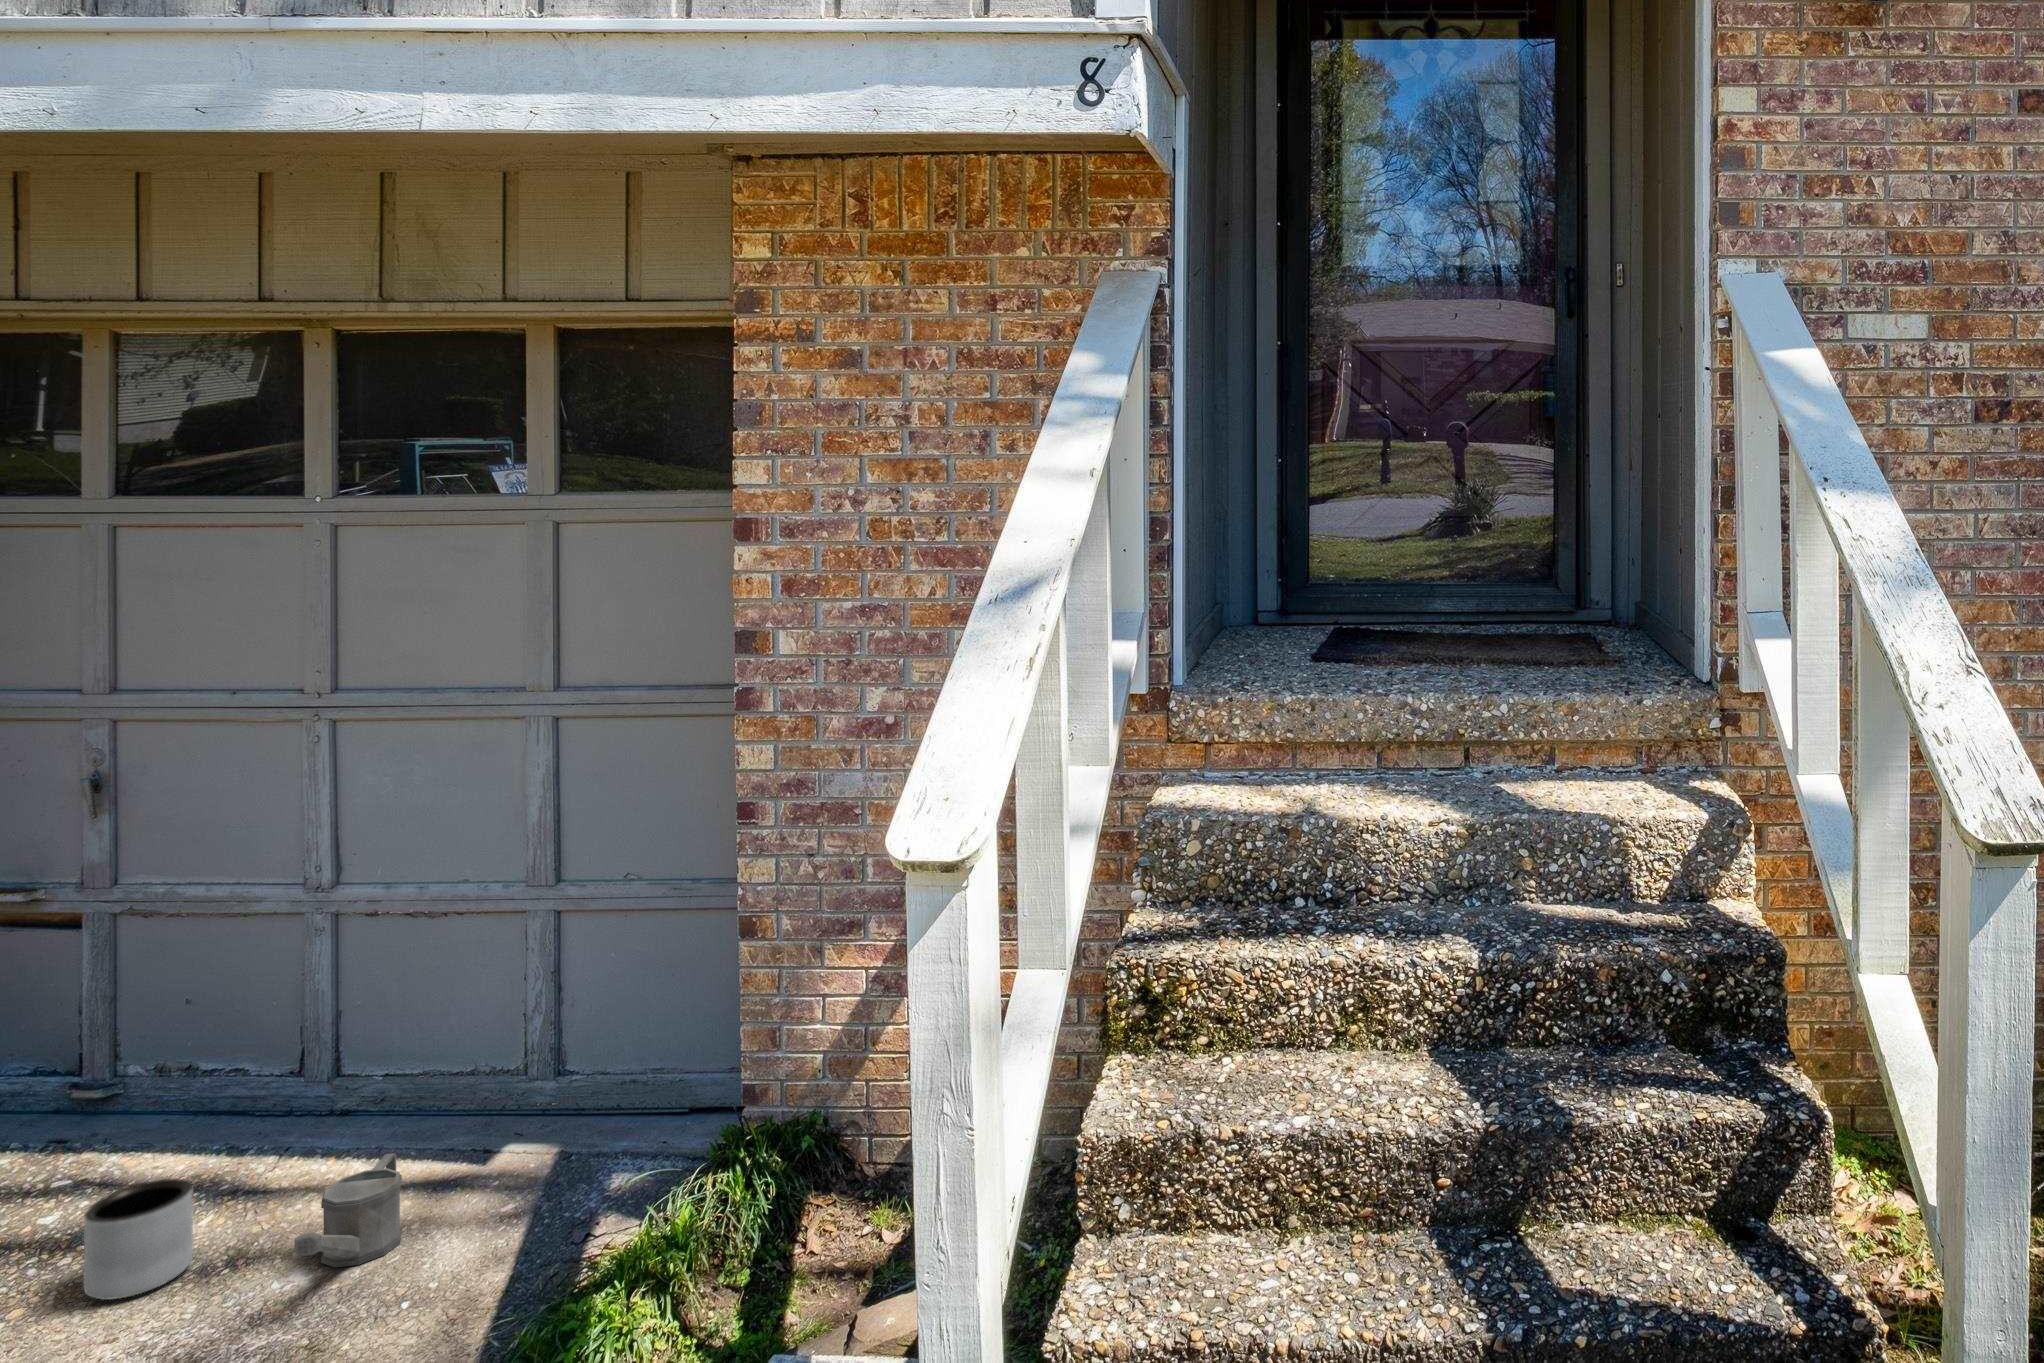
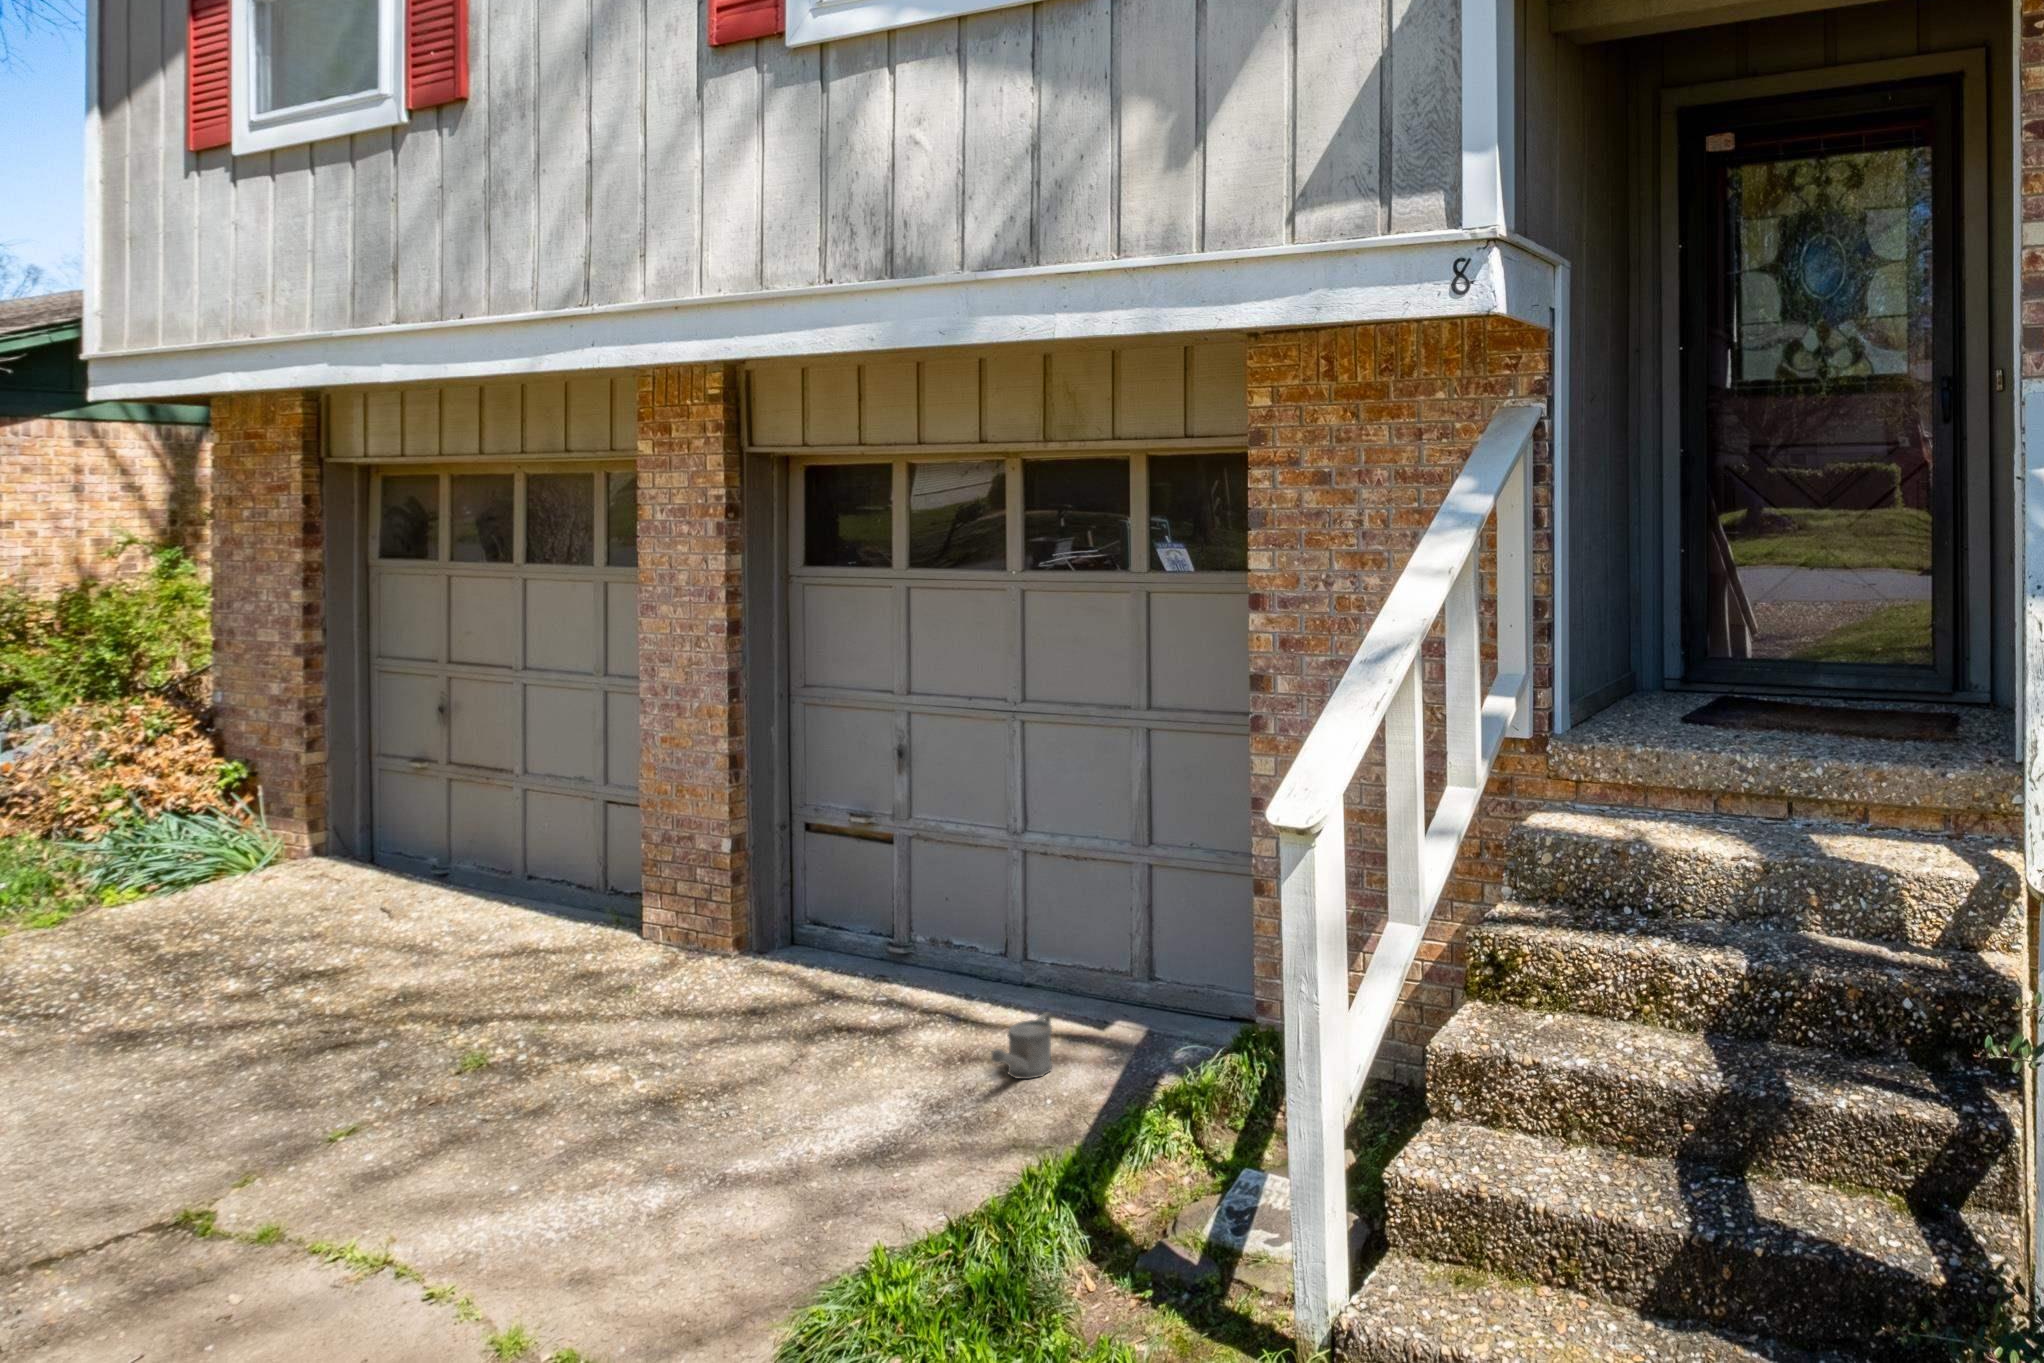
planter: present [83,1179,194,1300] -> none [887,1004,942,1073]

